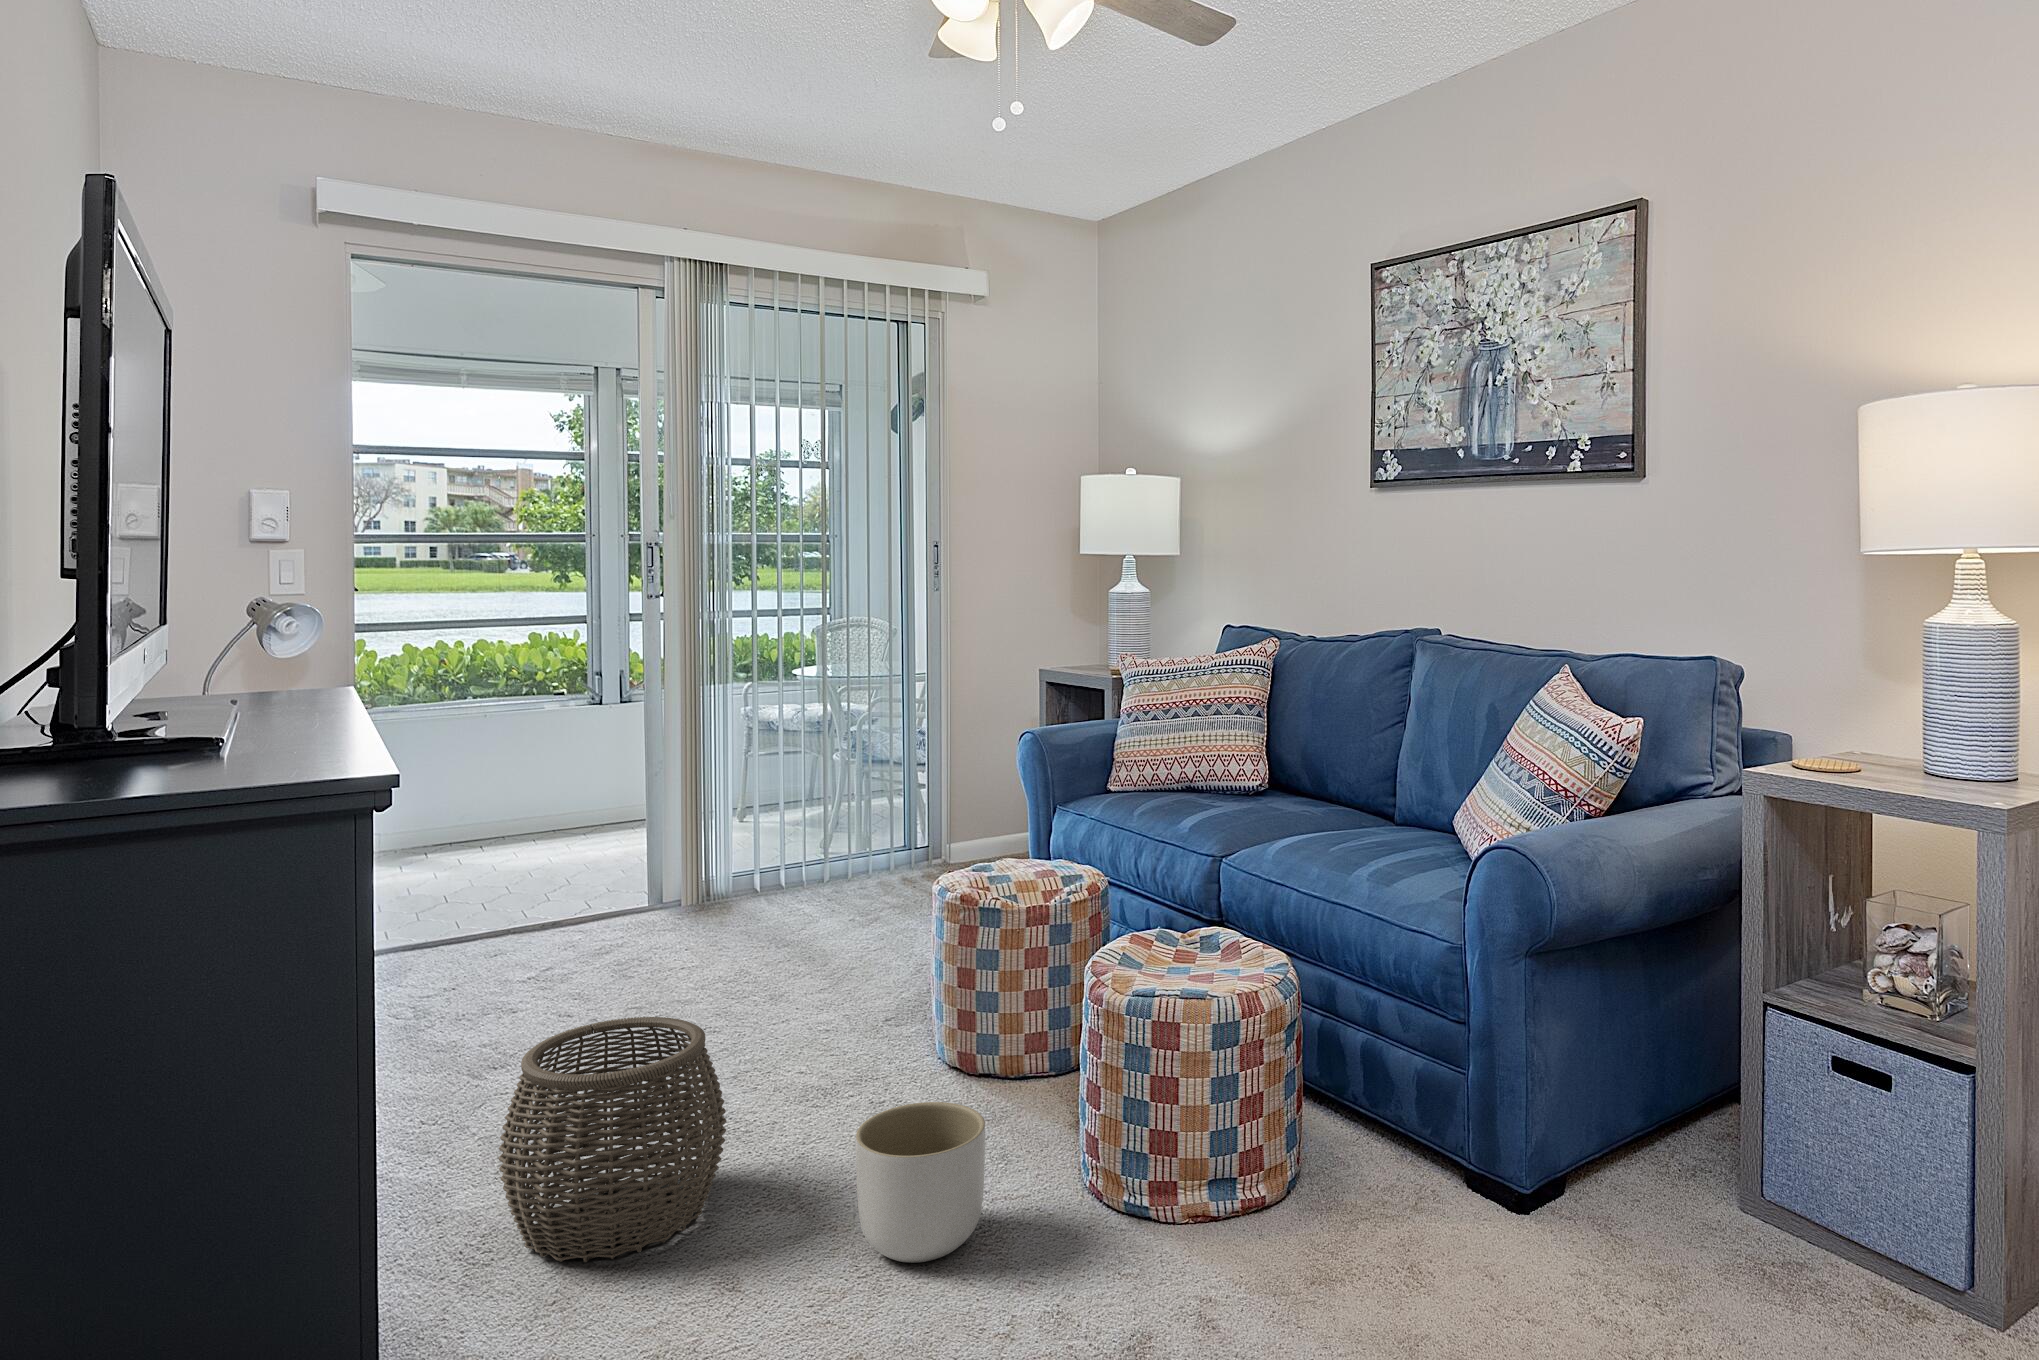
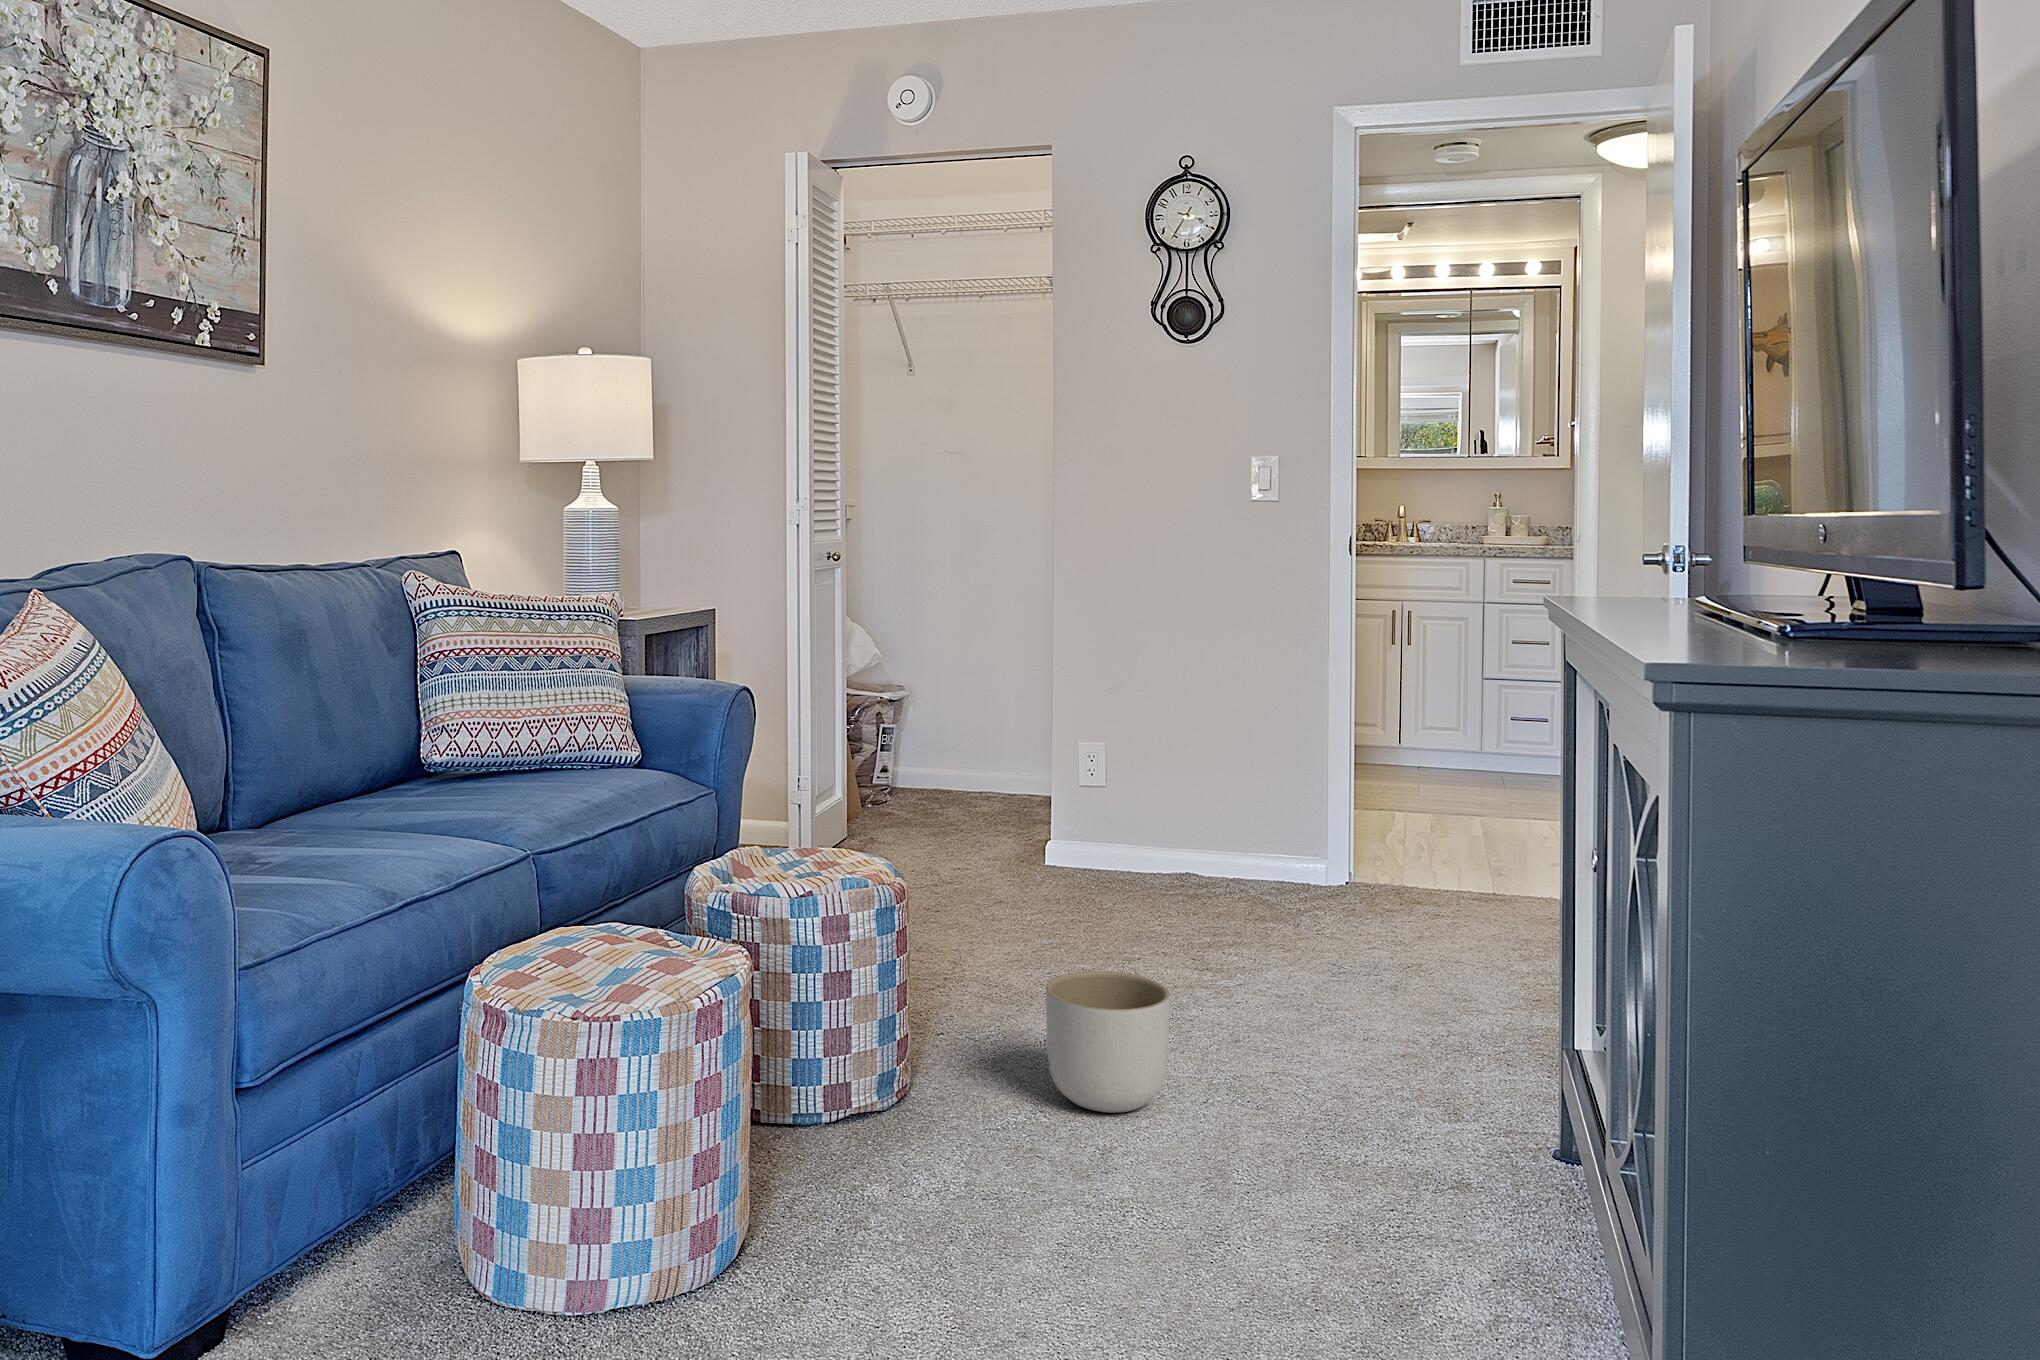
woven basket: present [499,1017,726,1262] -> none [1220,989,1485,1279]

